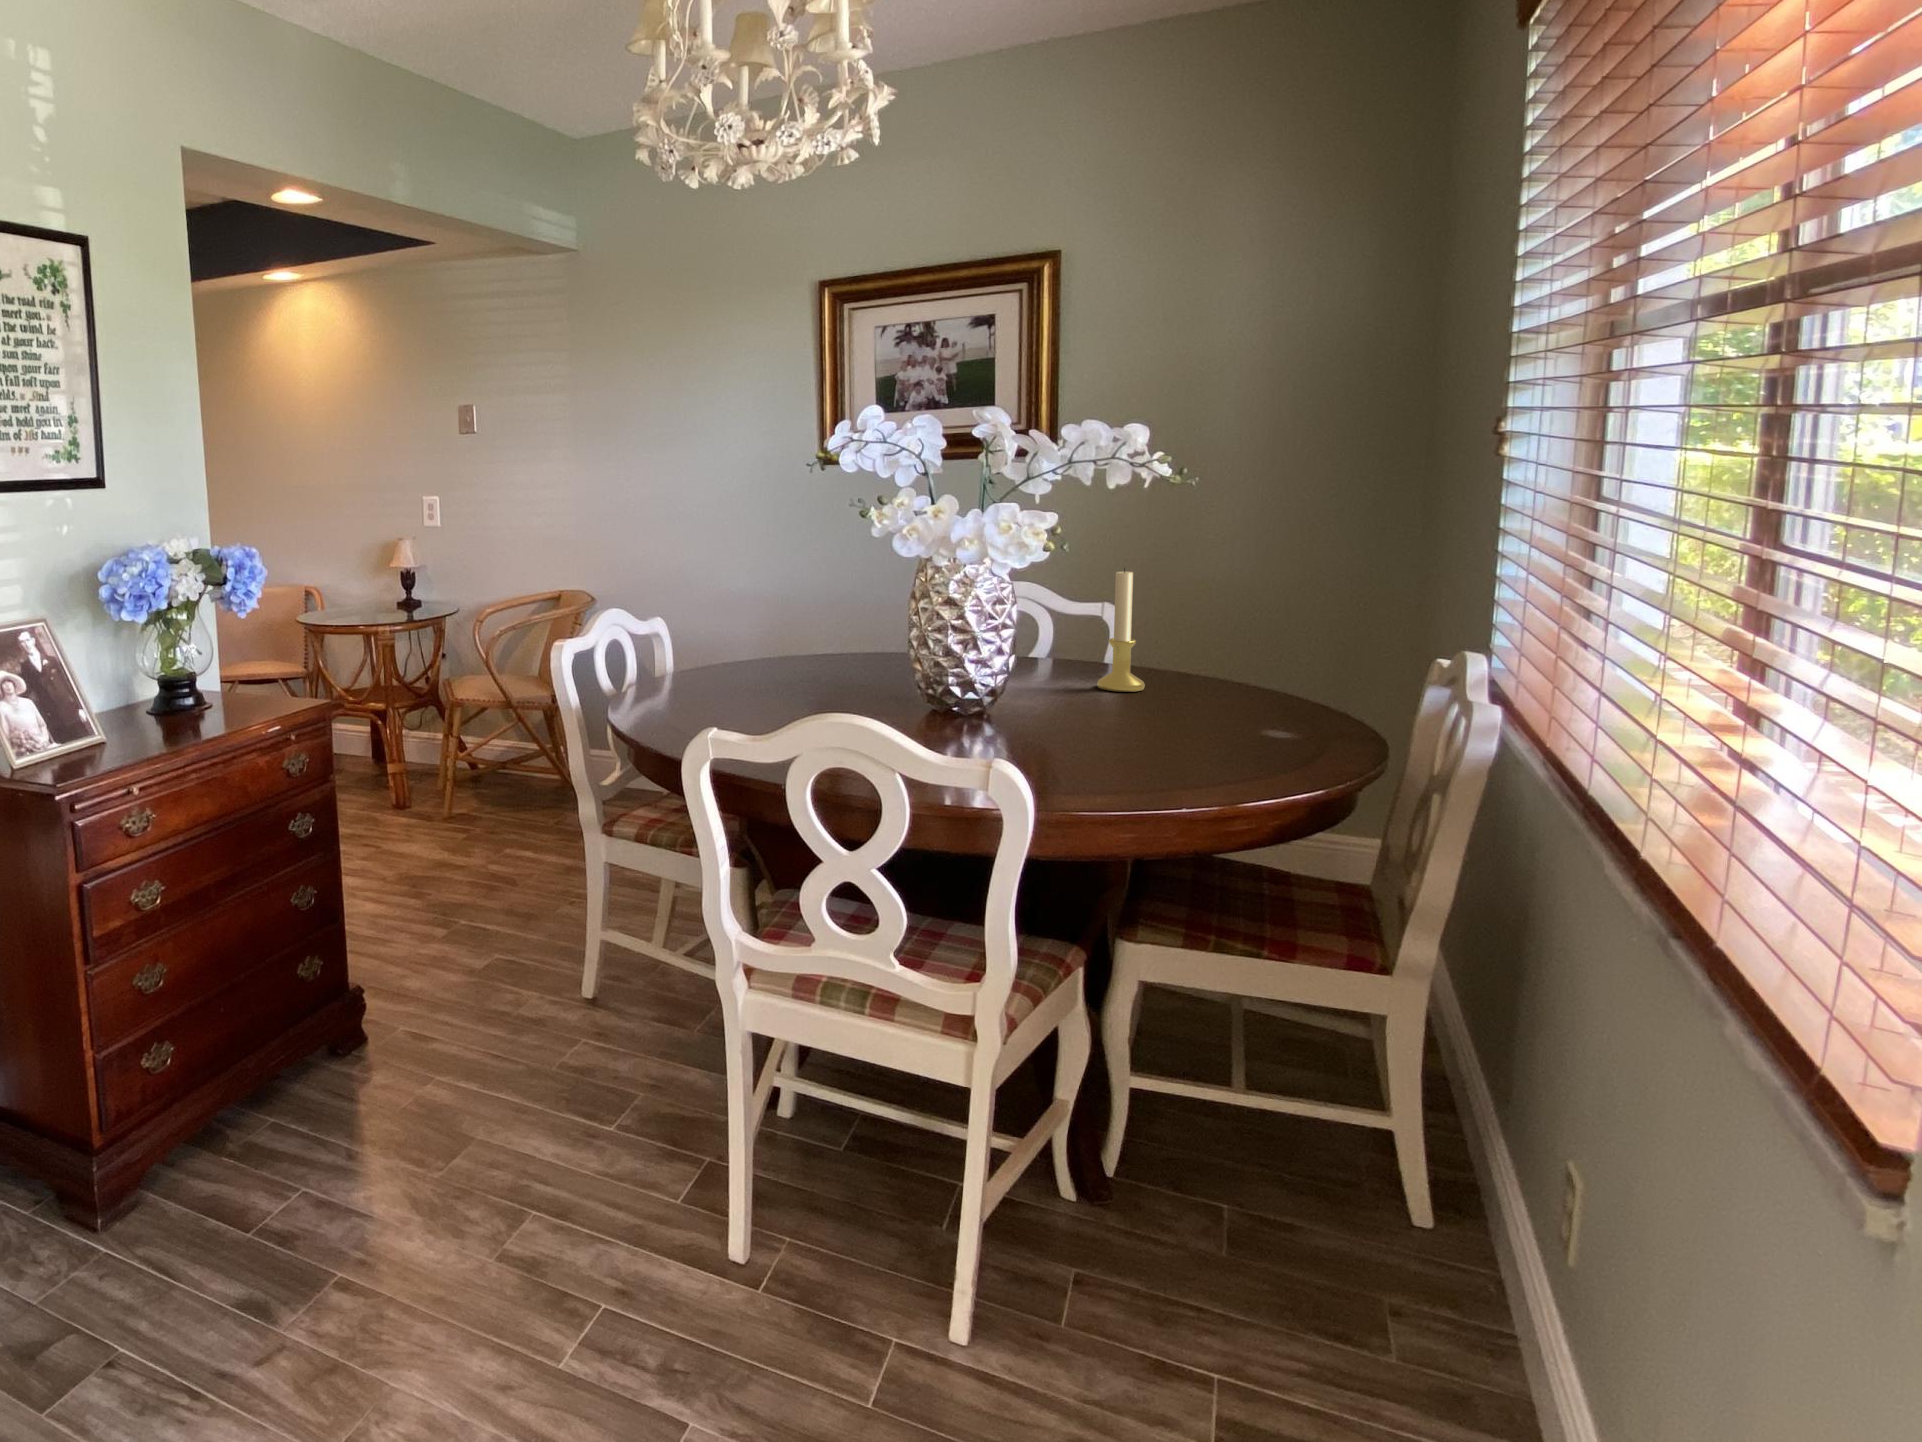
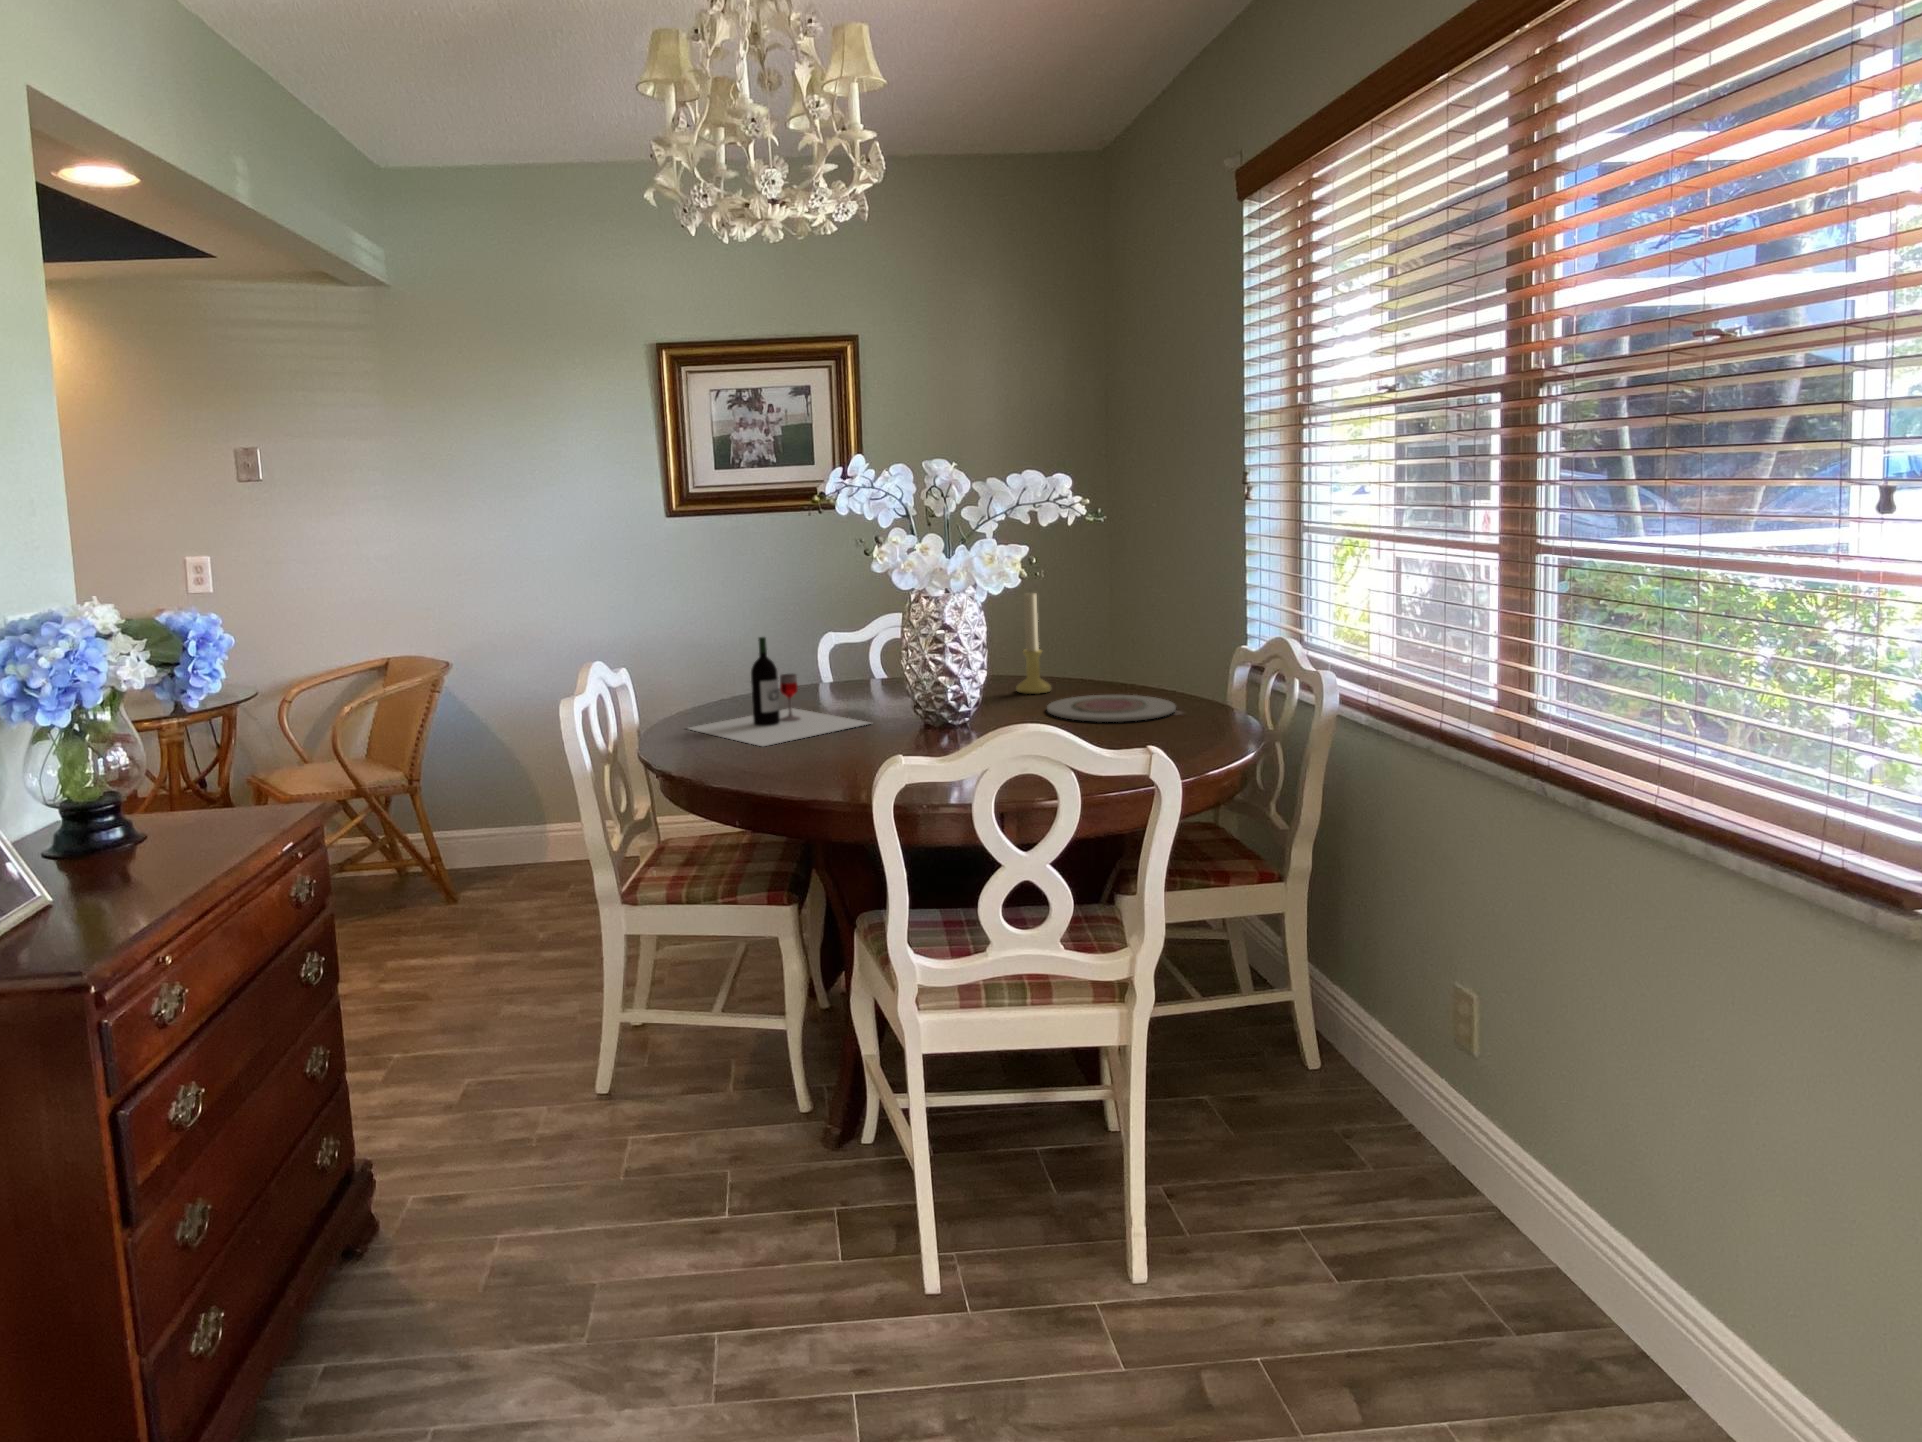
wine bottle: none [692,598,874,708] -> present [689,637,870,747]
plate: none [1087,701,1266,740] -> present [1047,695,1176,722]

